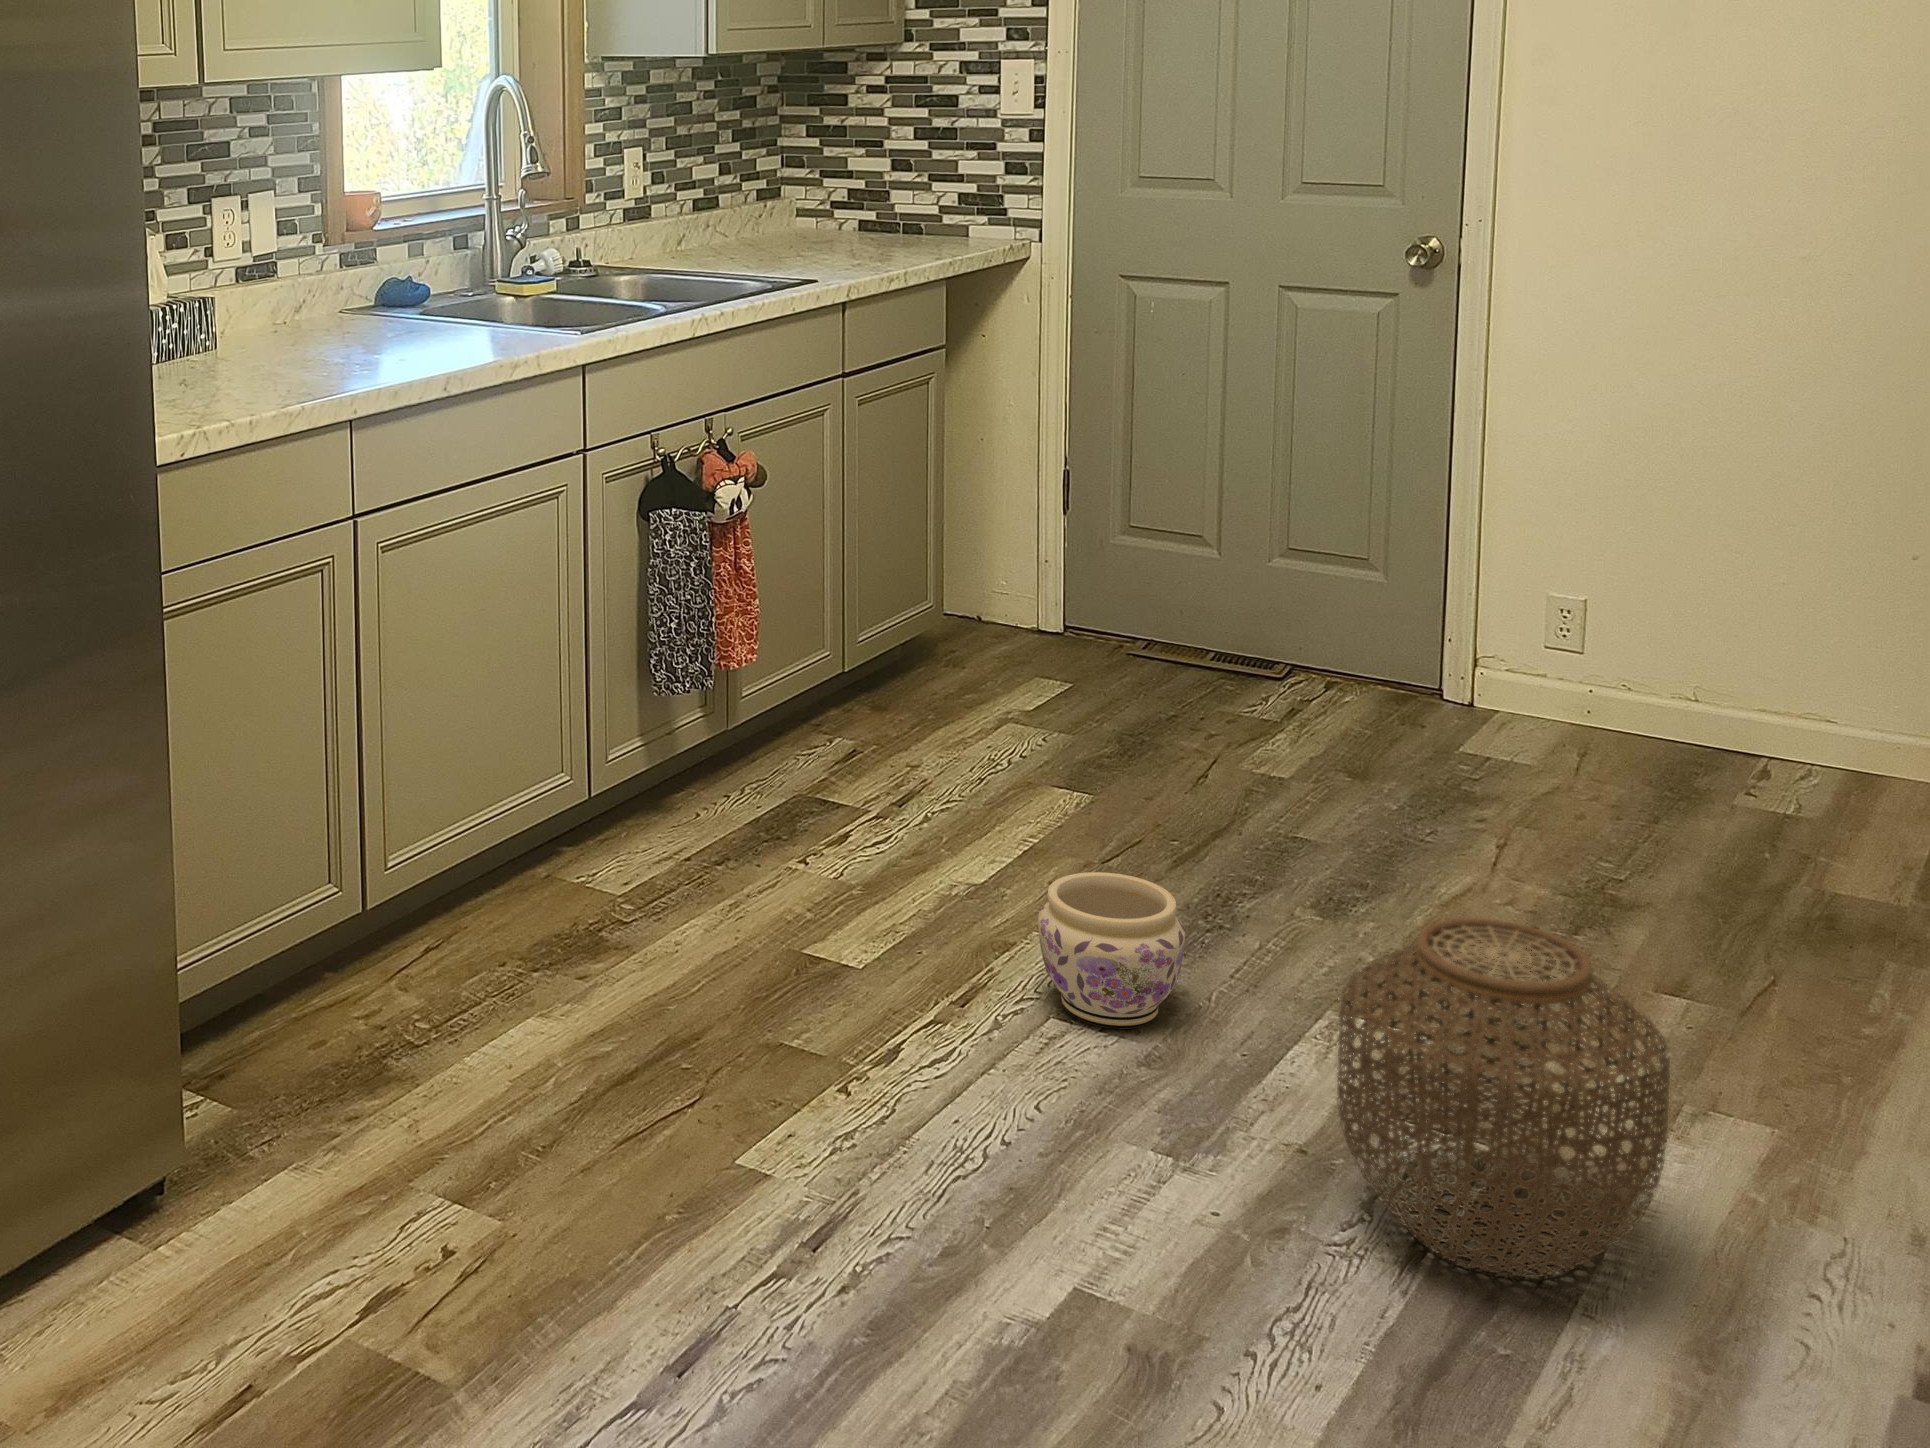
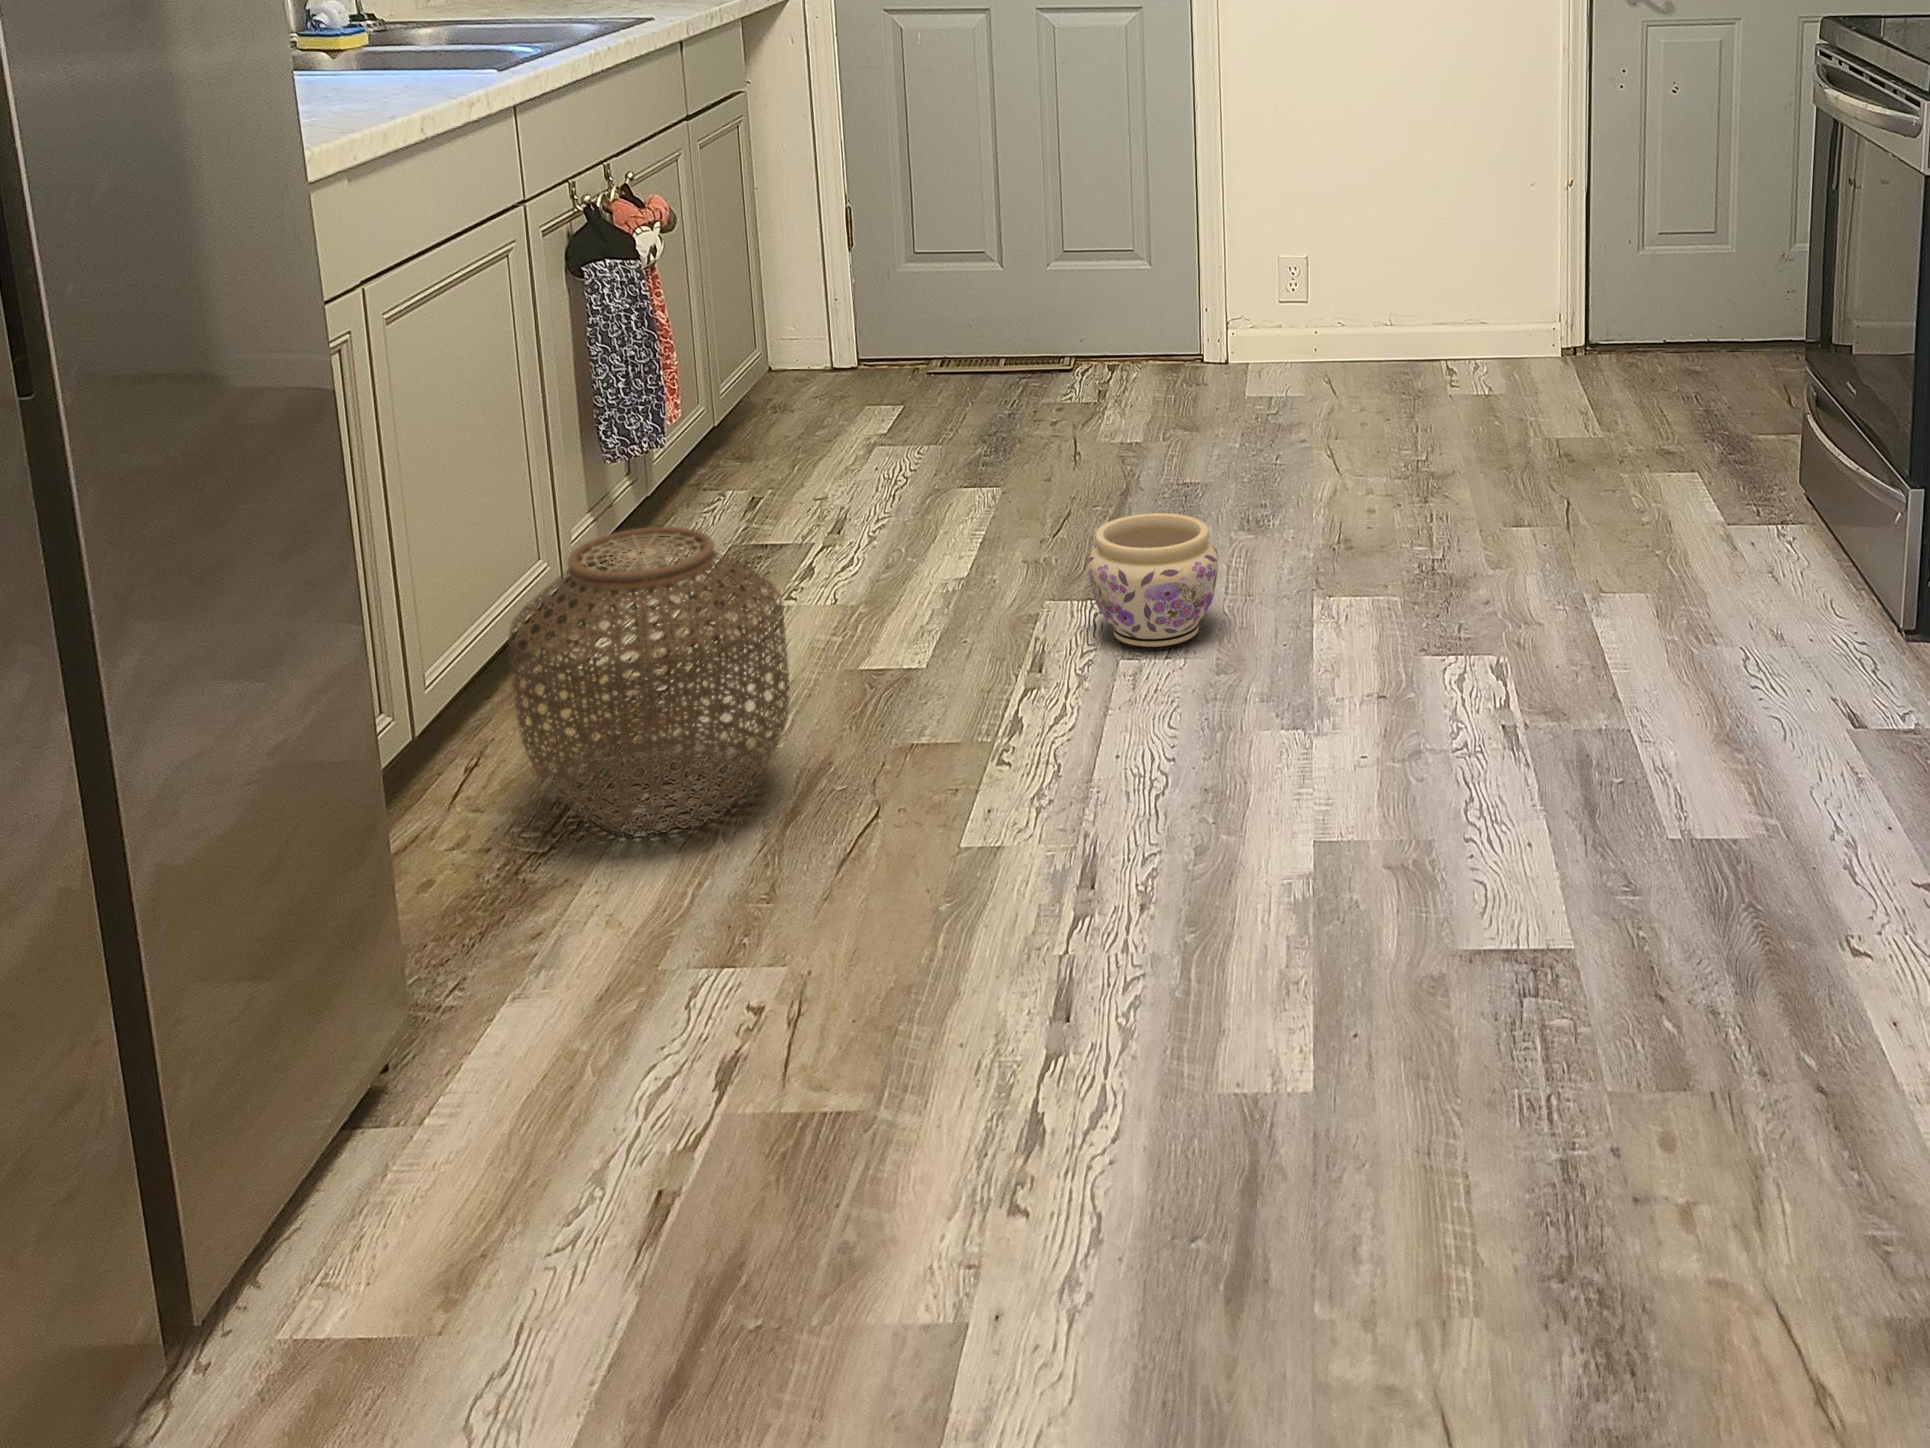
woven basket: present [1337,918,1670,1277] -> present [508,527,790,835]

